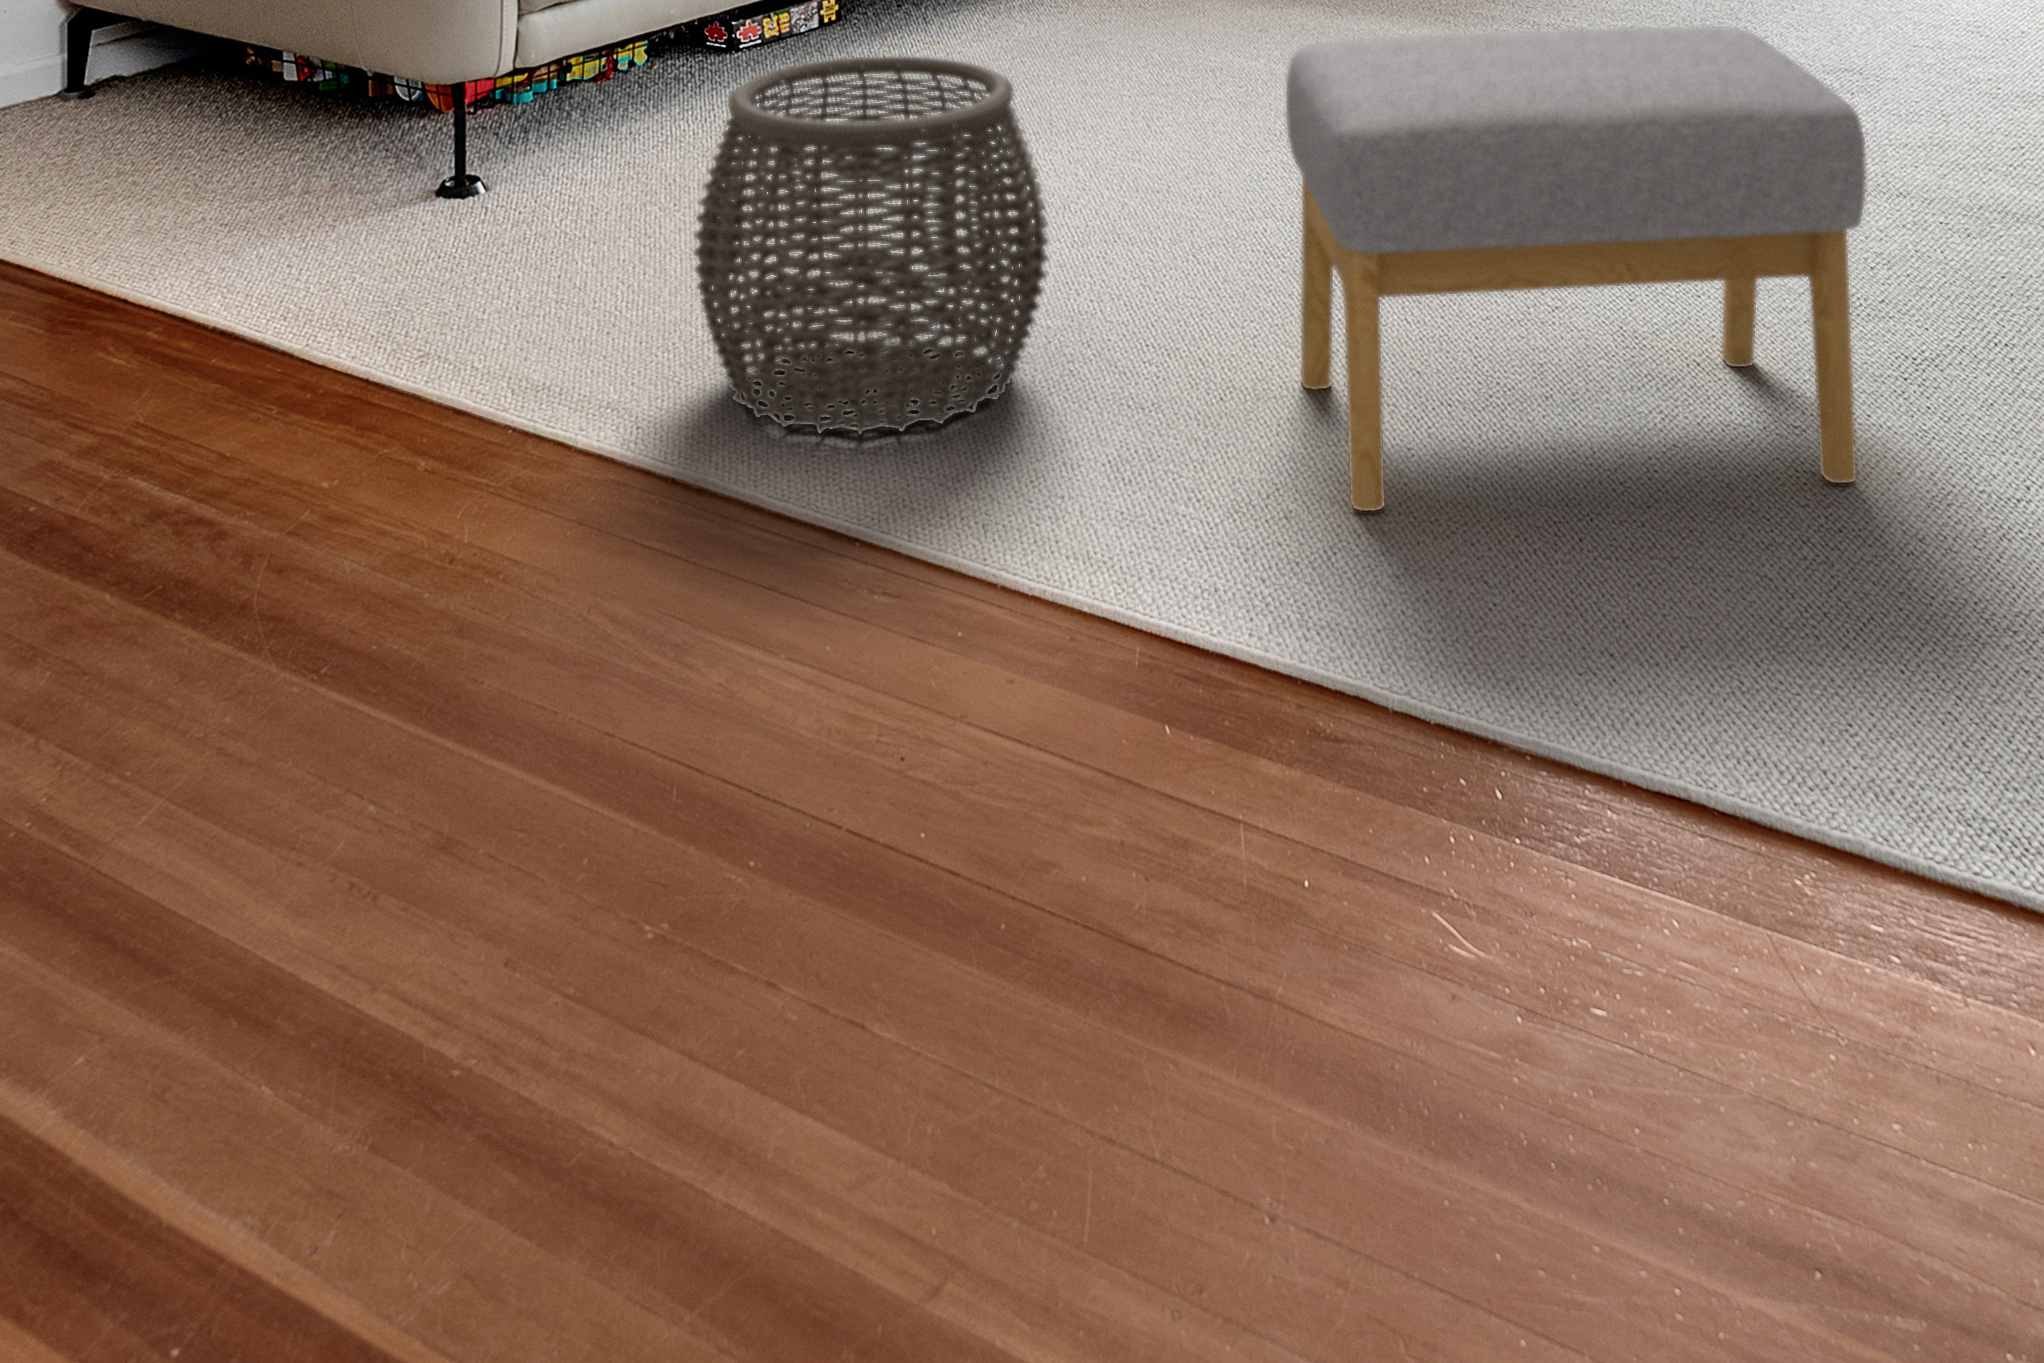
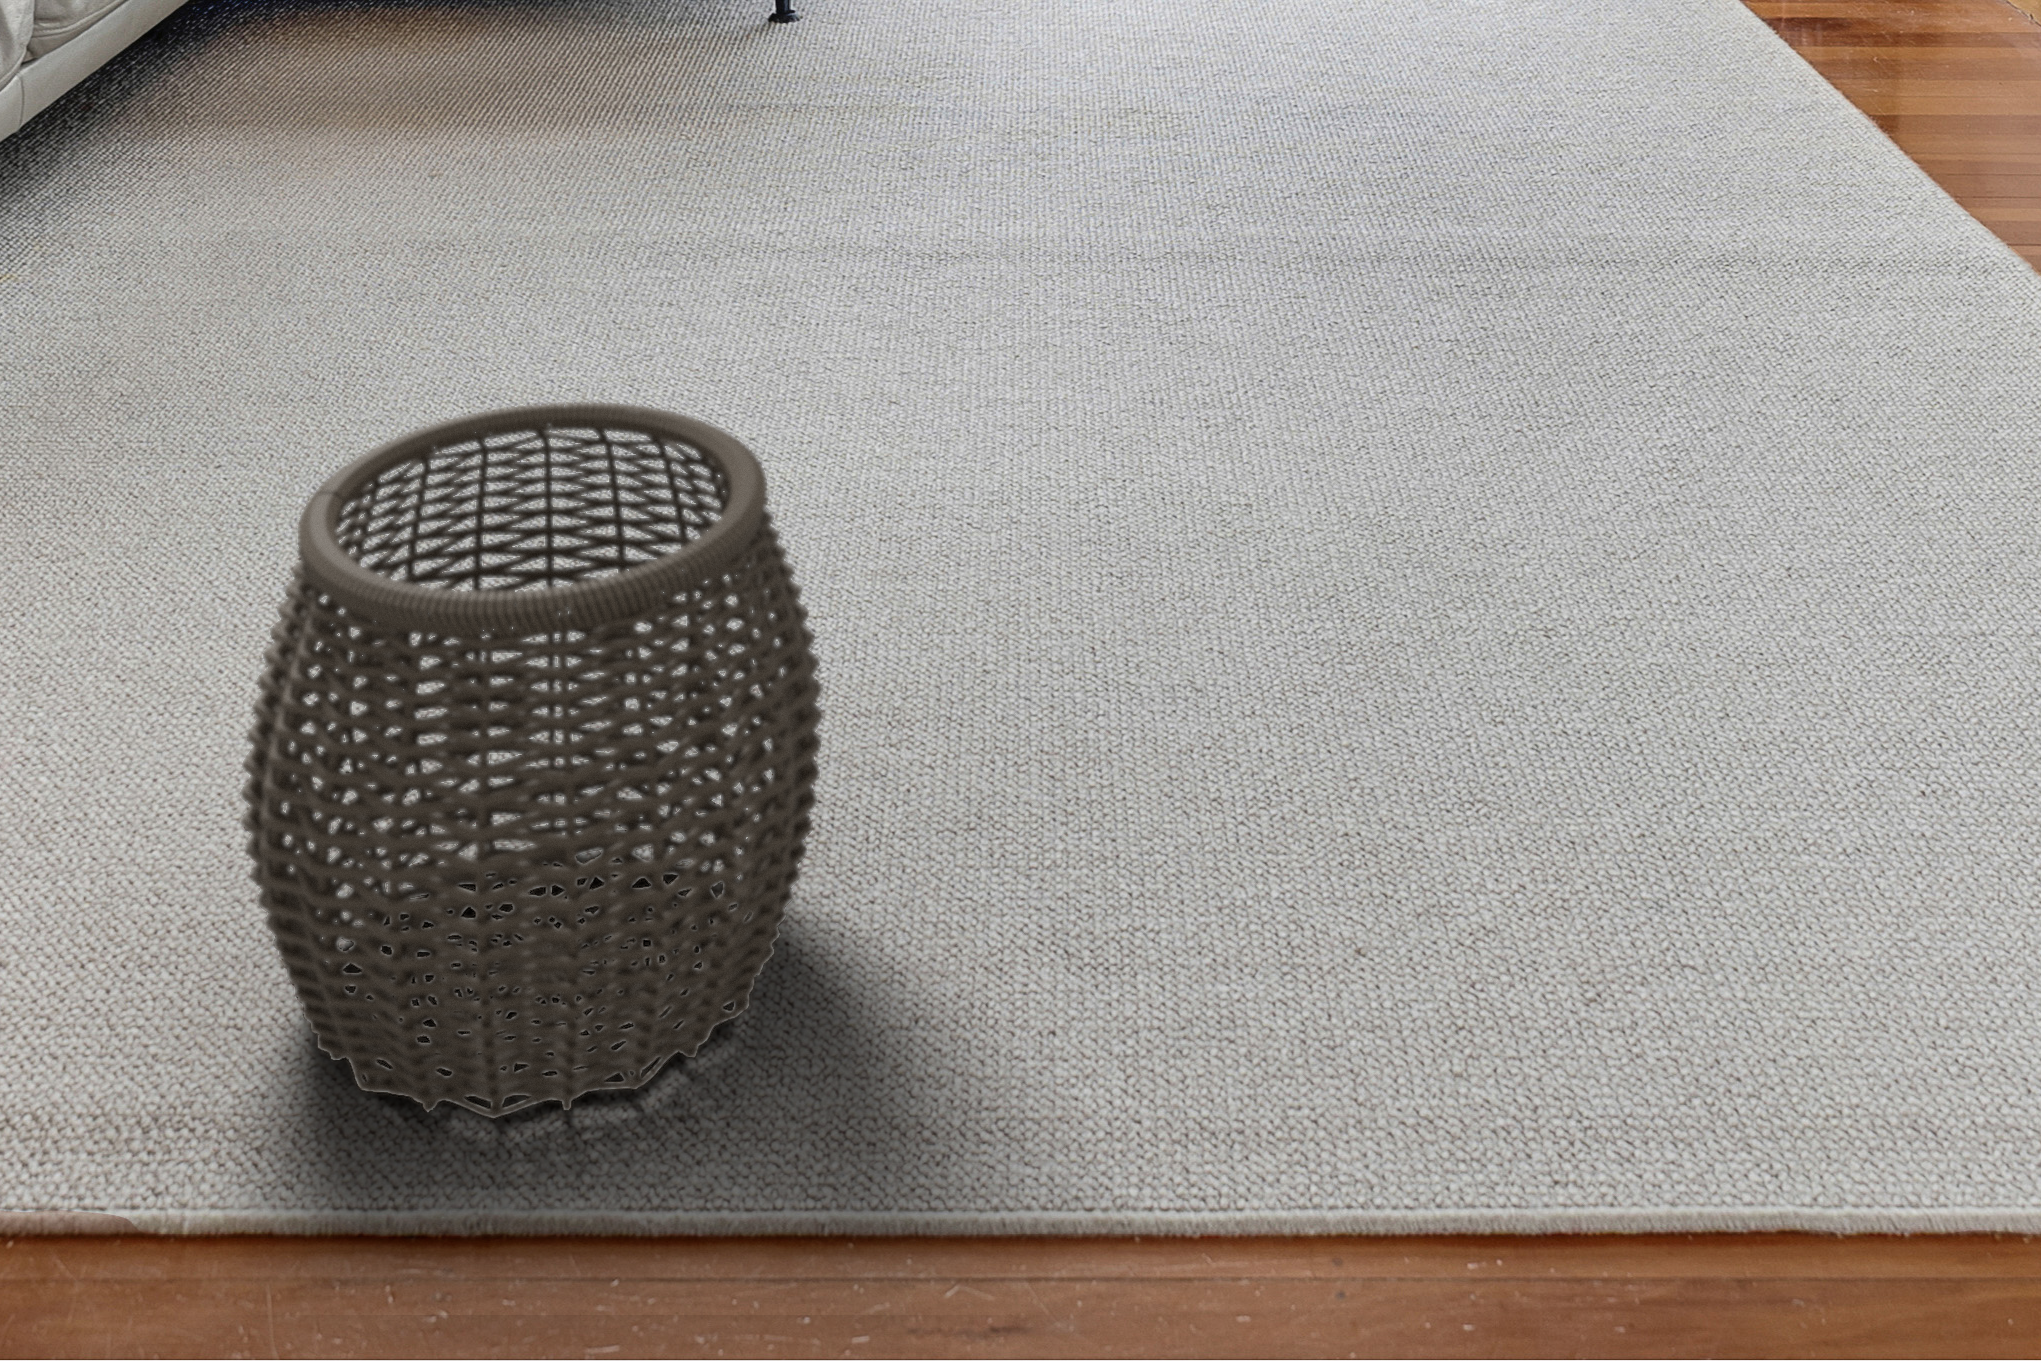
footstool: present [1286,27,1866,511] -> none [1090,150,1888,975]

